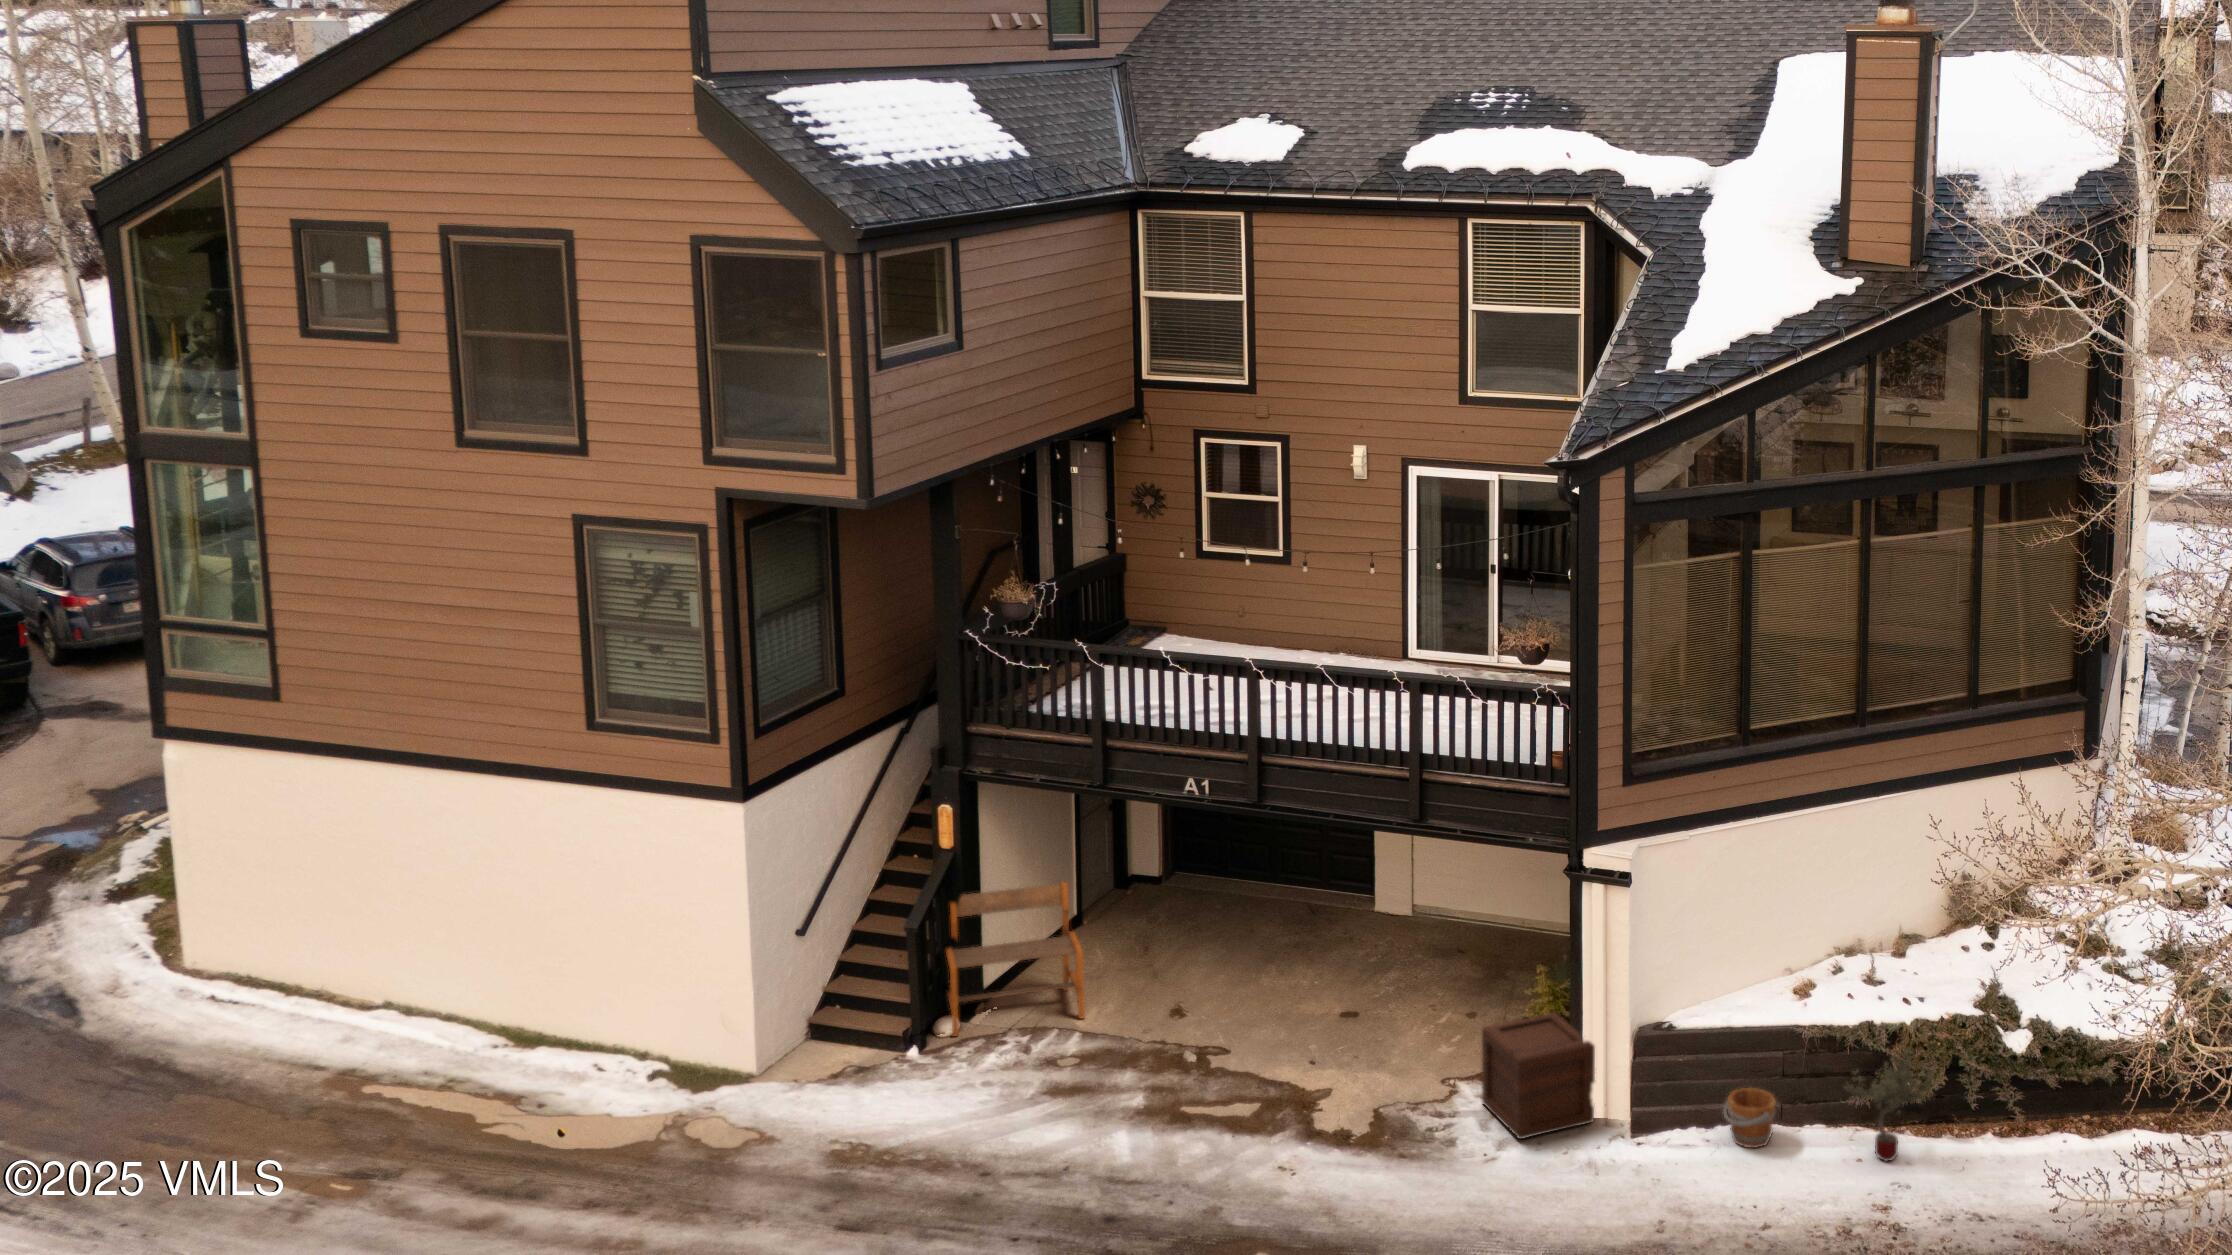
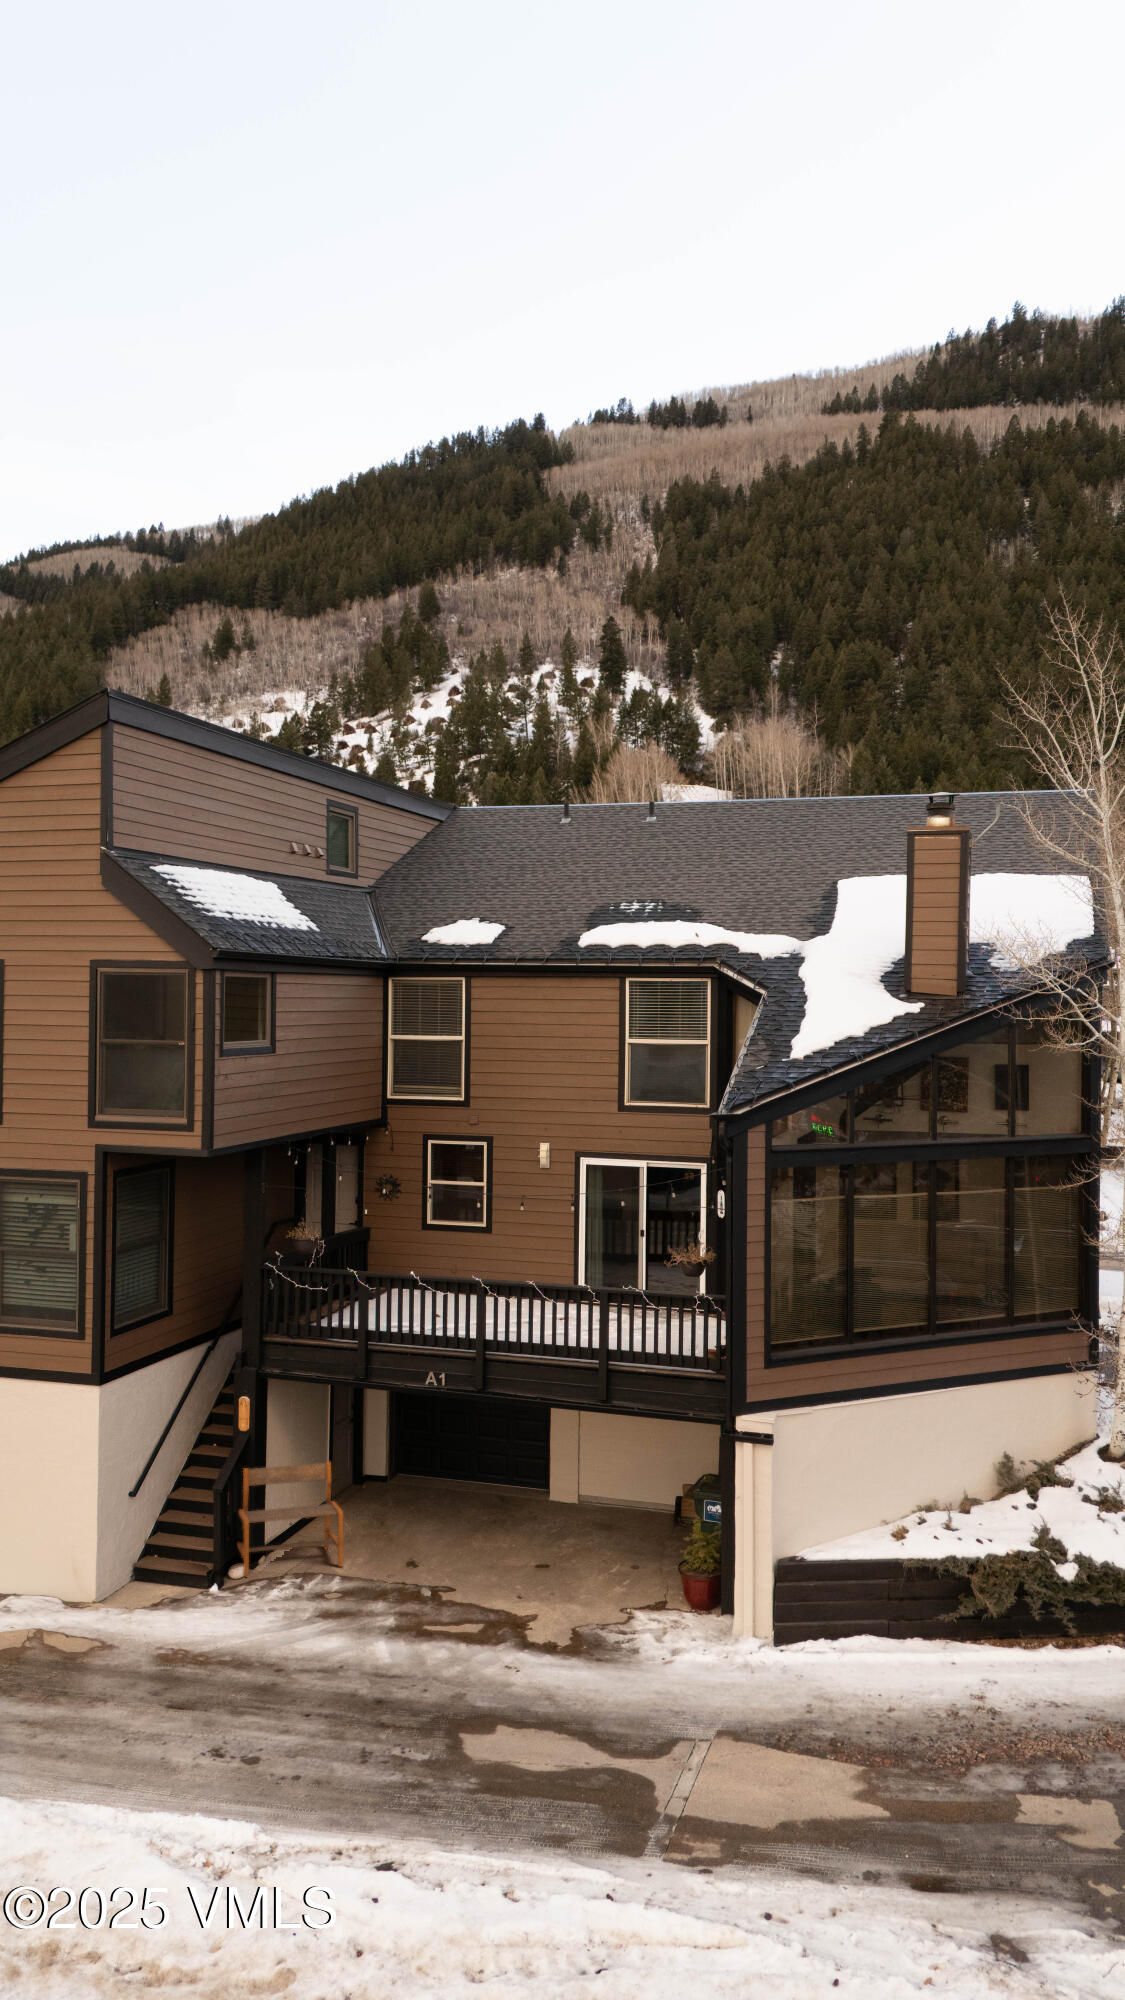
wooden crate: present [1482,1013,1595,1139] -> none [656,1552,745,1646]
potted tree: present [1844,1048,1935,1161] -> none [937,1569,1011,1663]
bucket: present [1724,1088,1776,1148] -> none [845,1608,886,1654]

